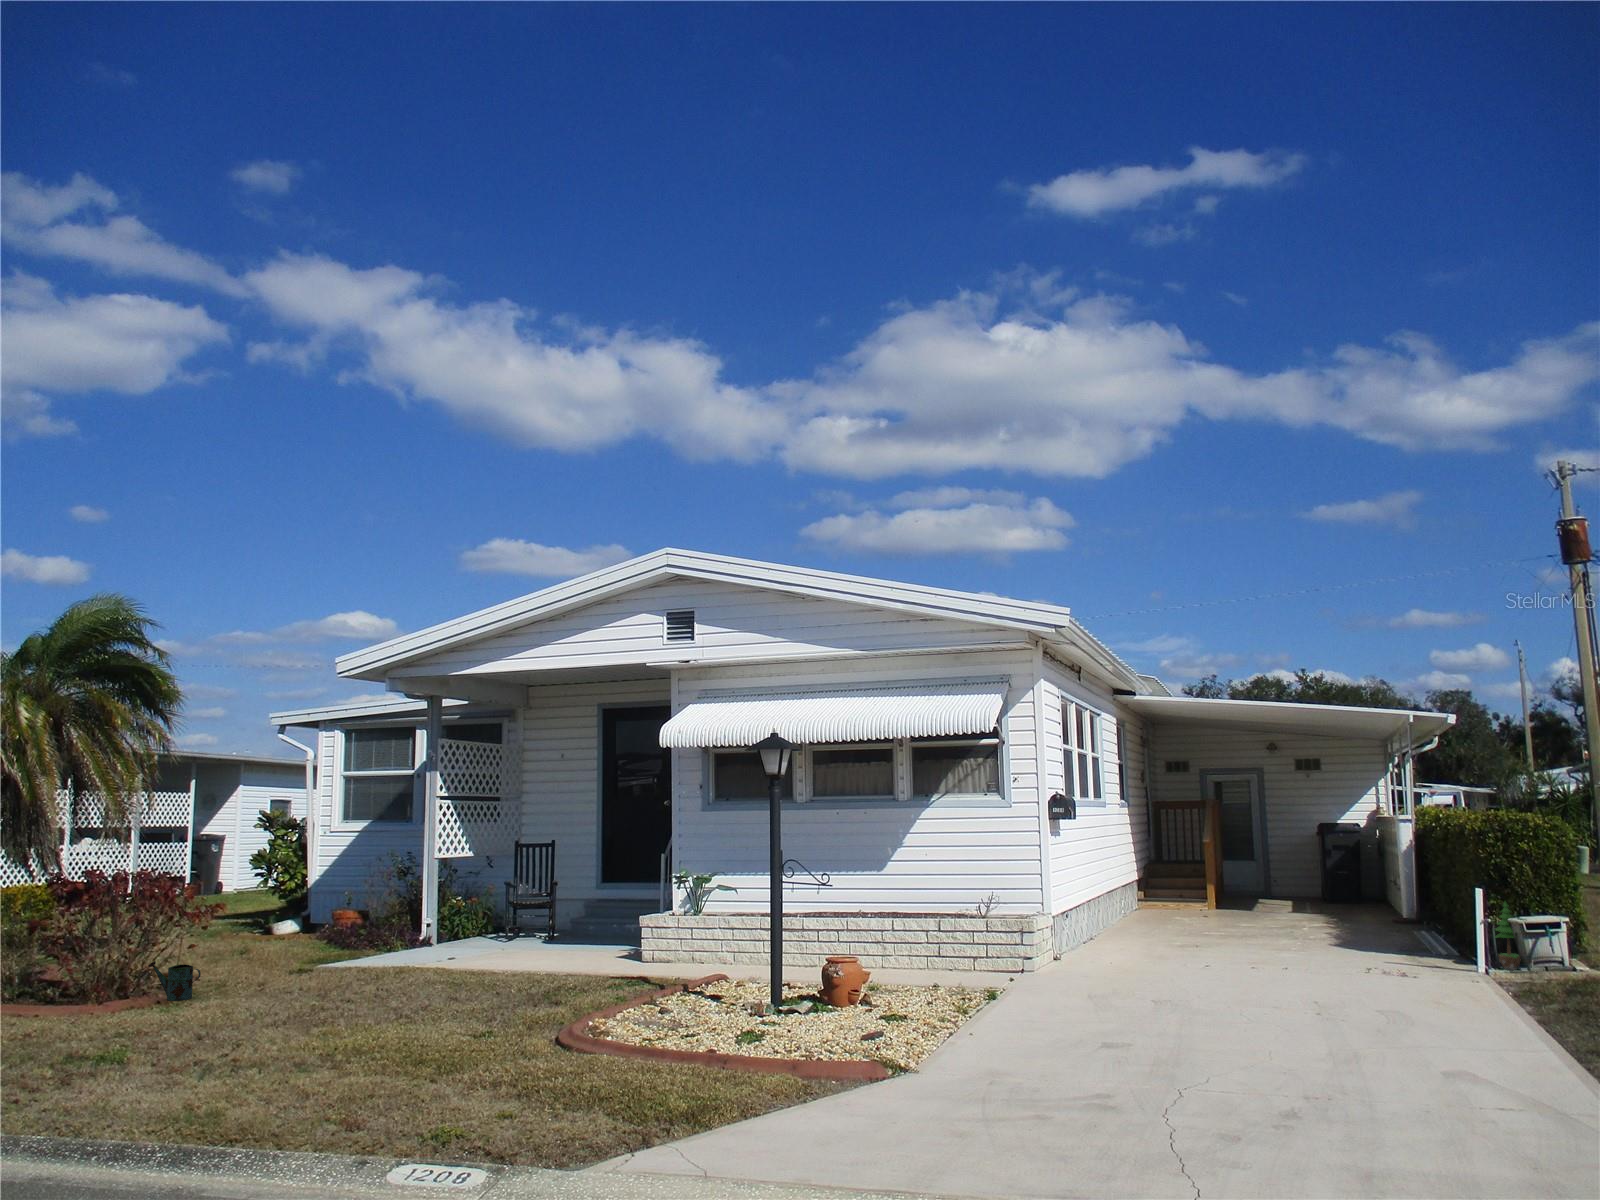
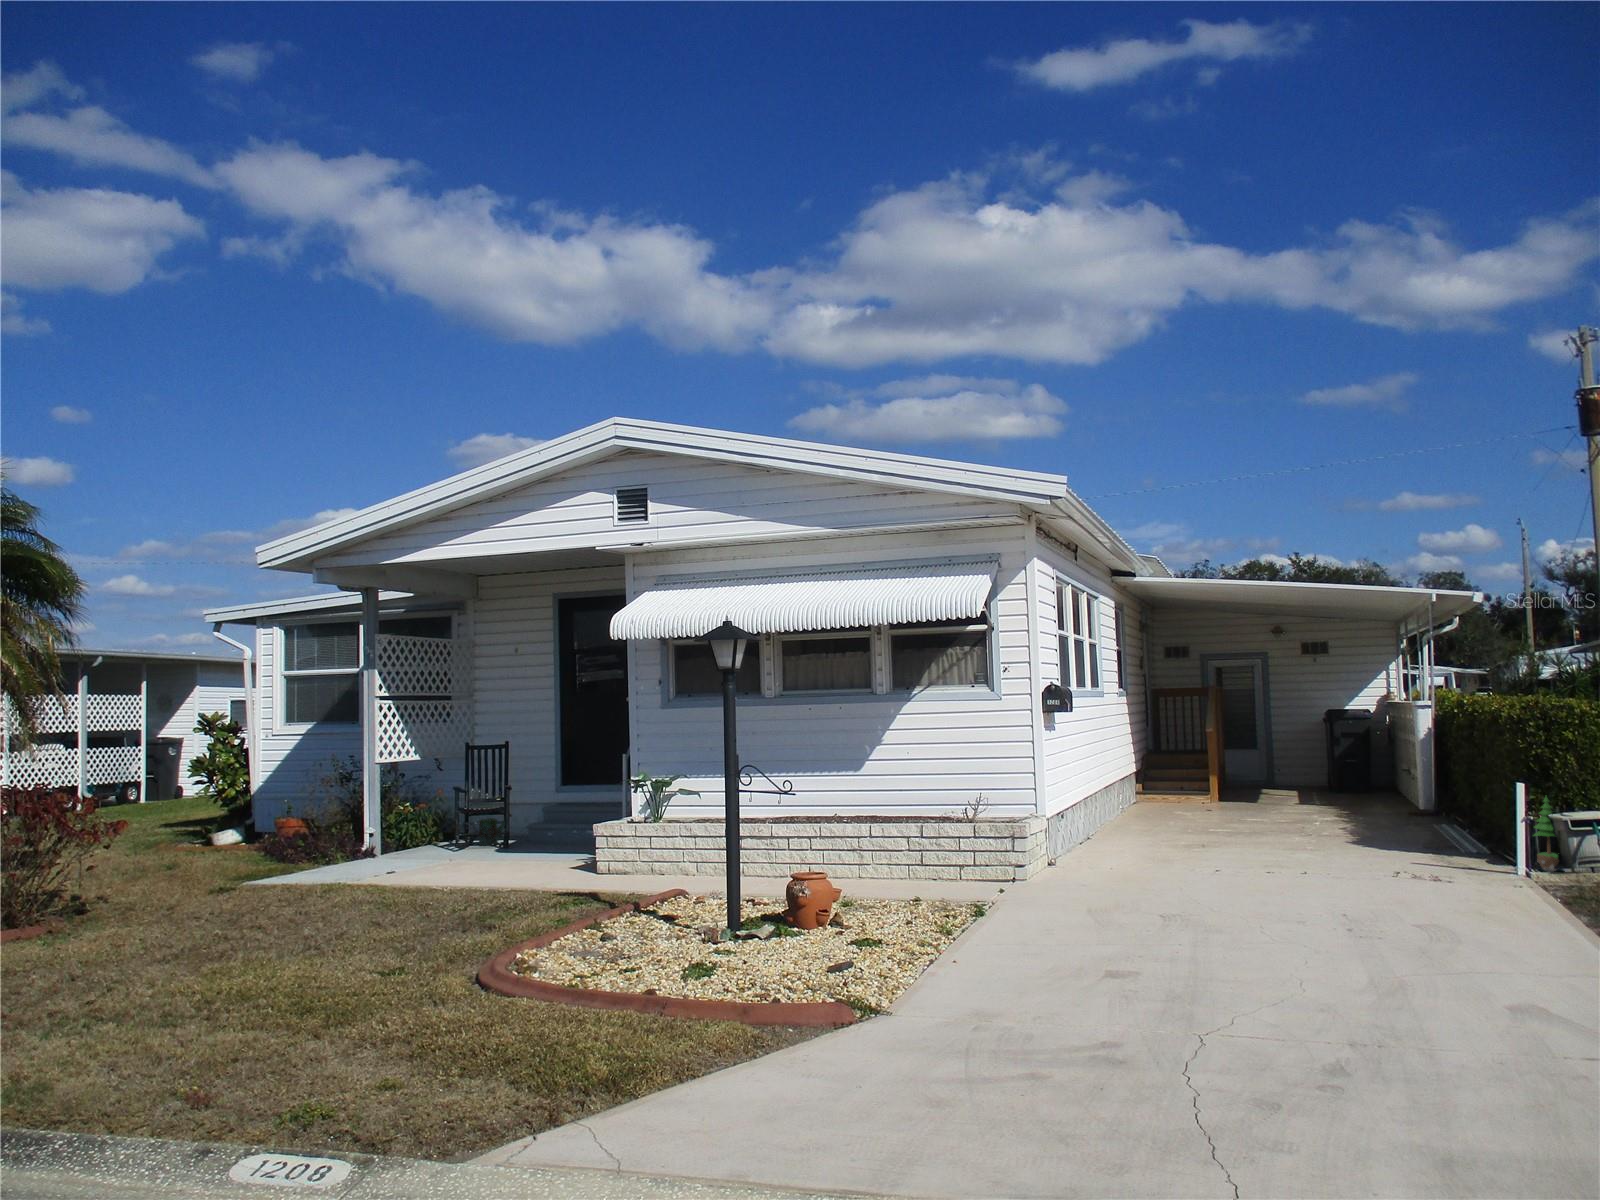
watering can: present [148,961,201,1001] -> present [473,814,512,846]

